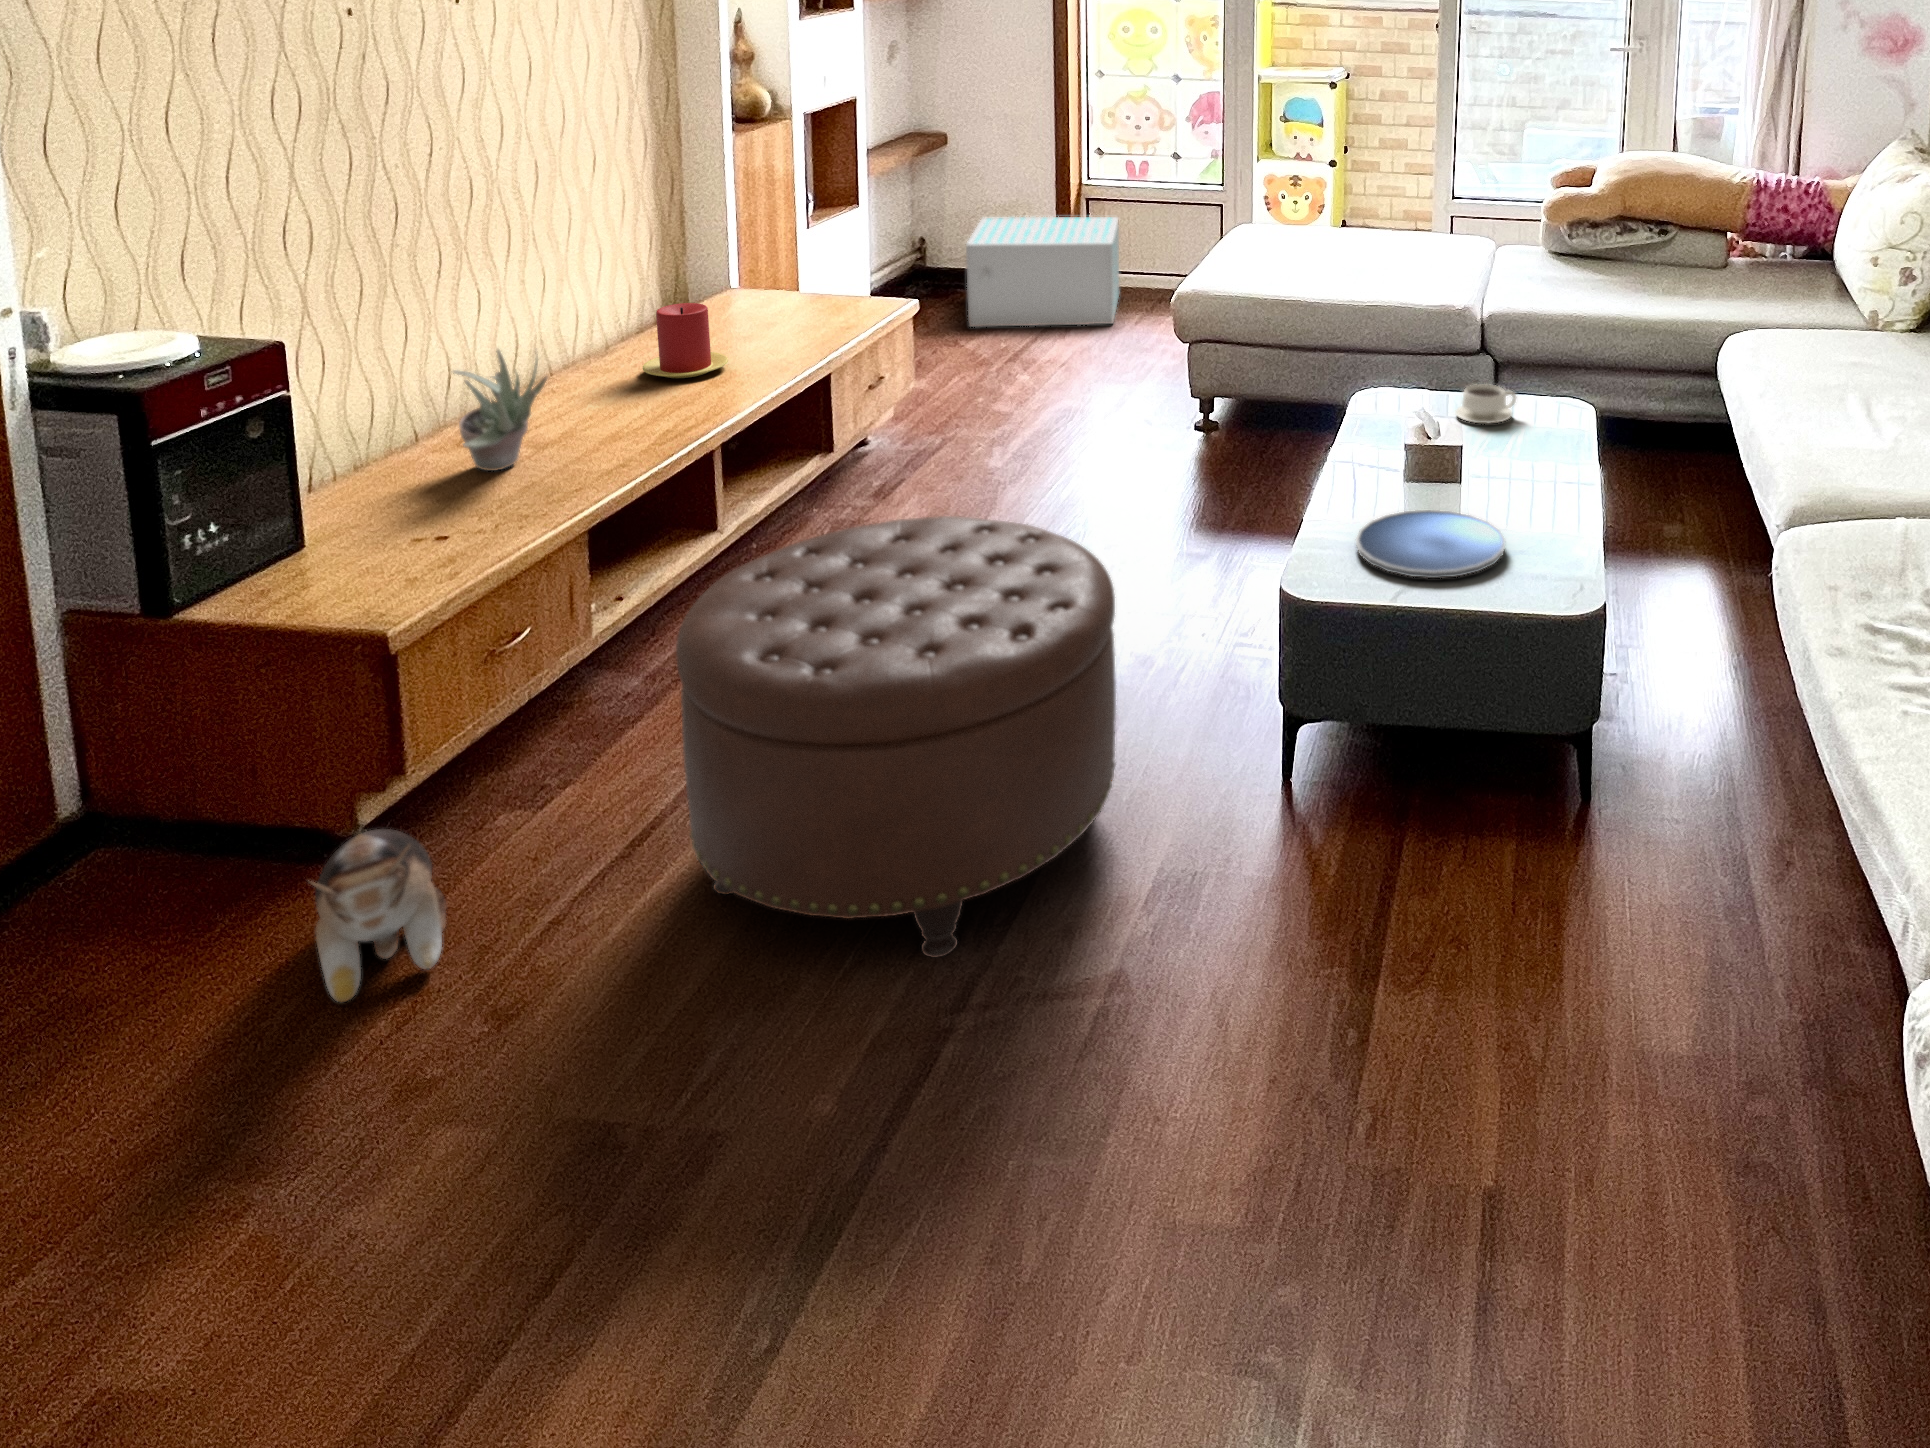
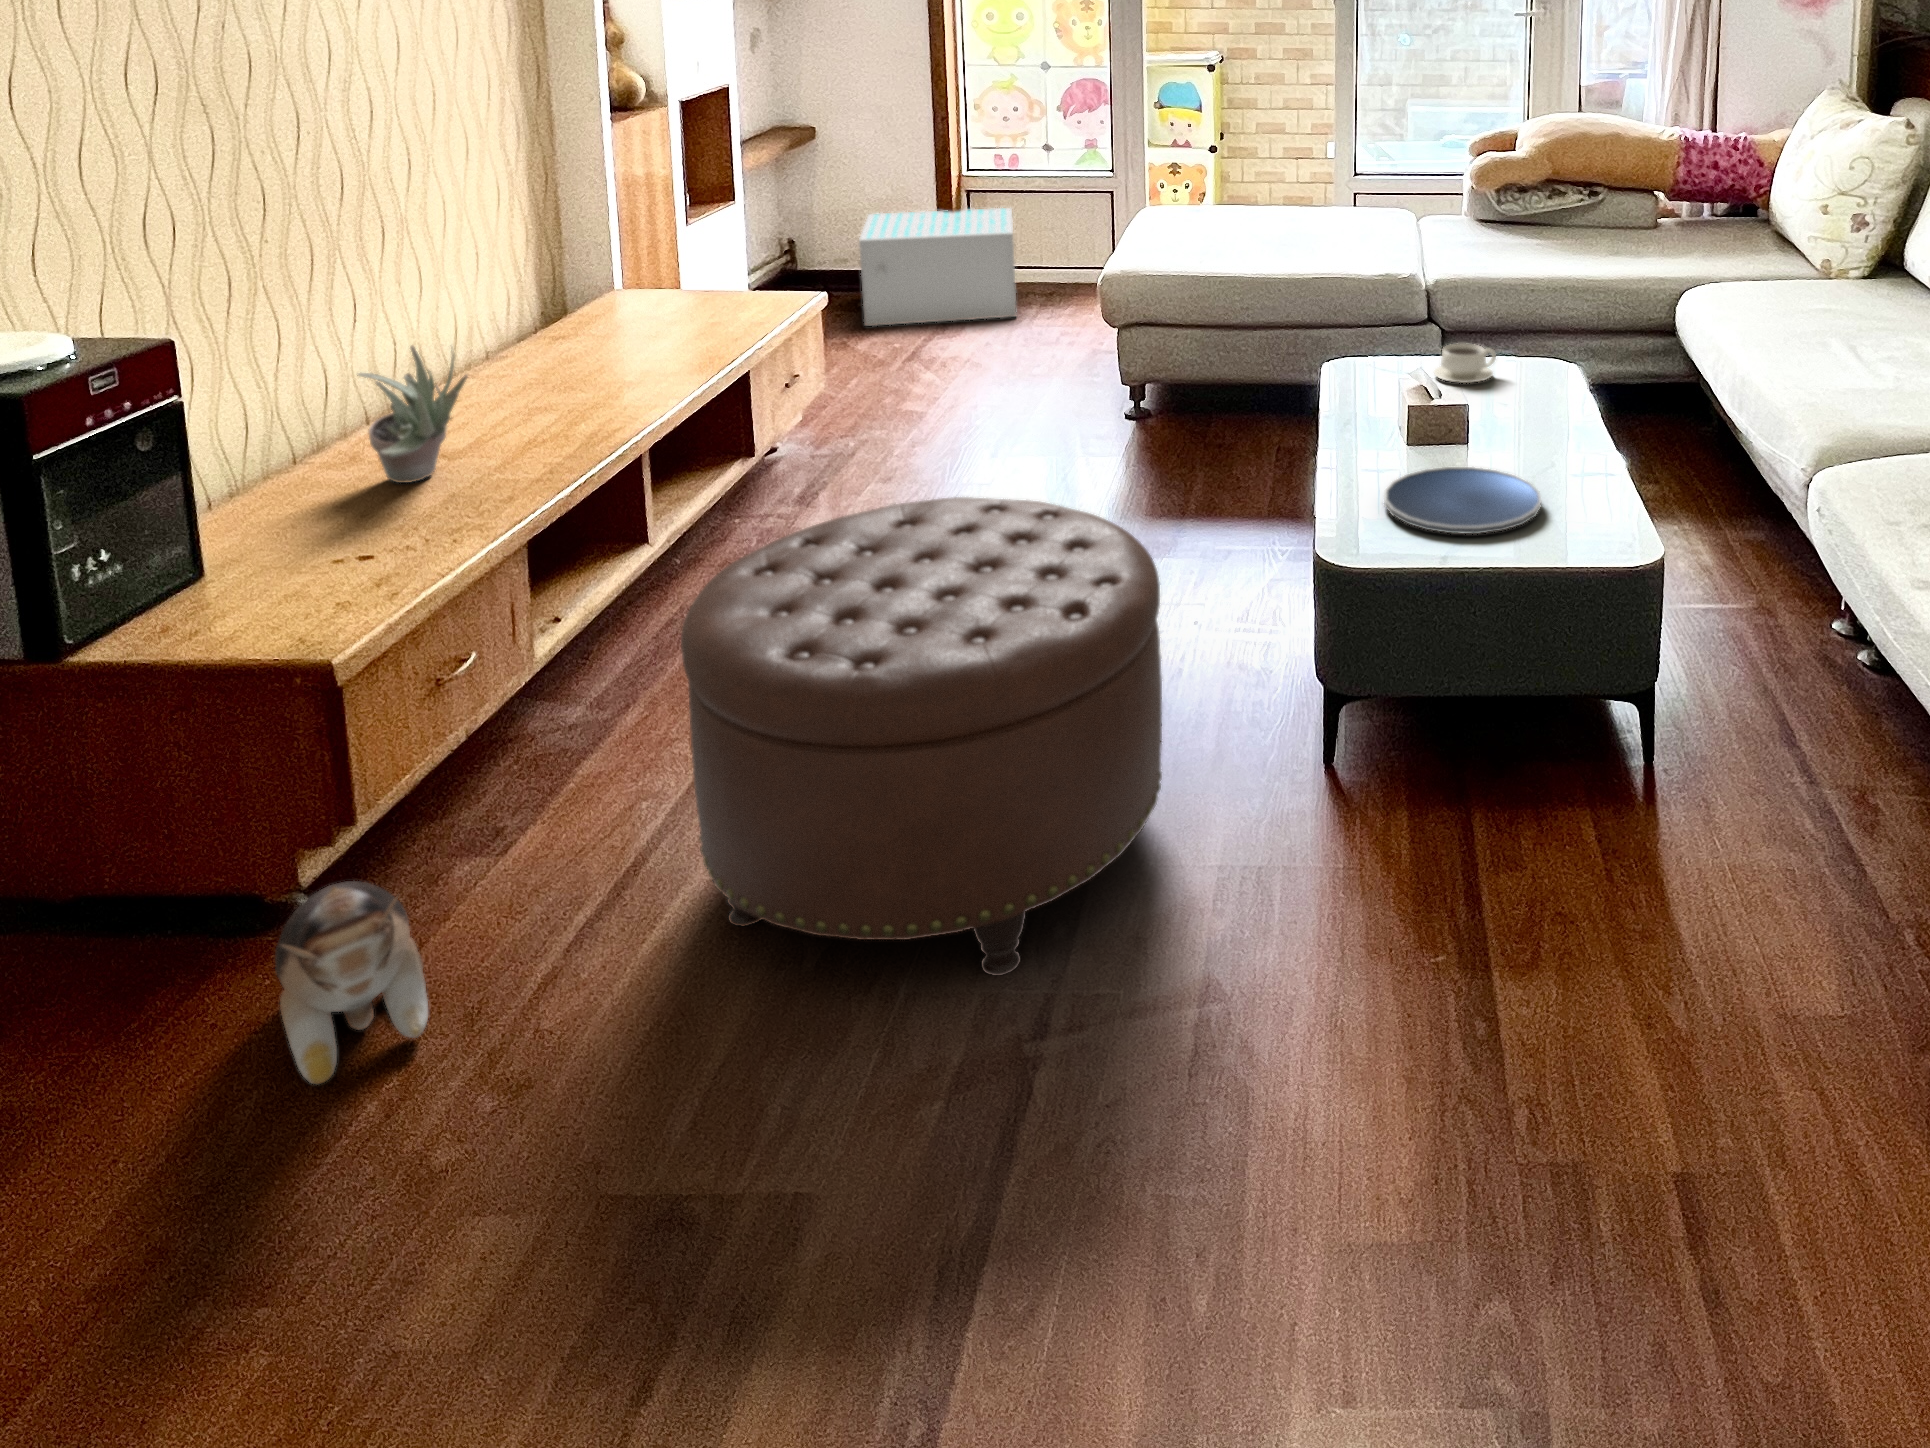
candle: present [643,303,728,378] -> none [551,298,645,380]

